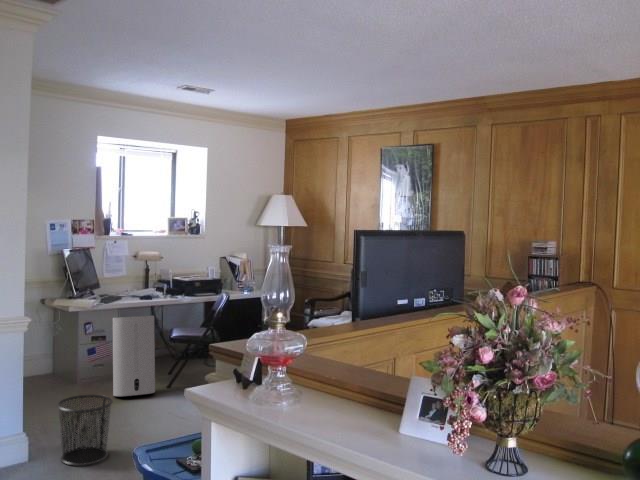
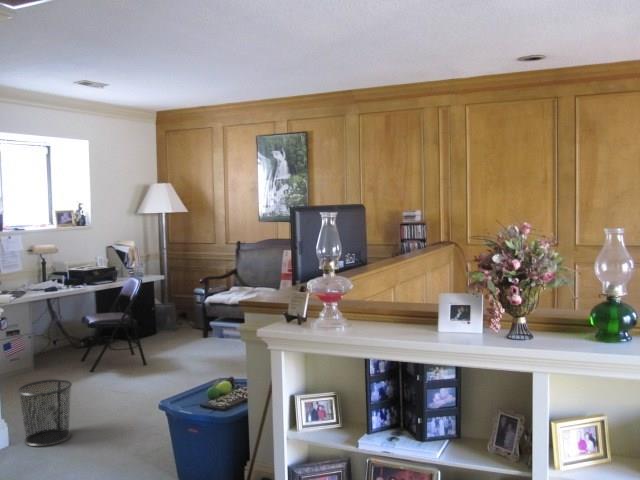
air purifier: present [113,316,155,397] -> none [27,305,77,387]

